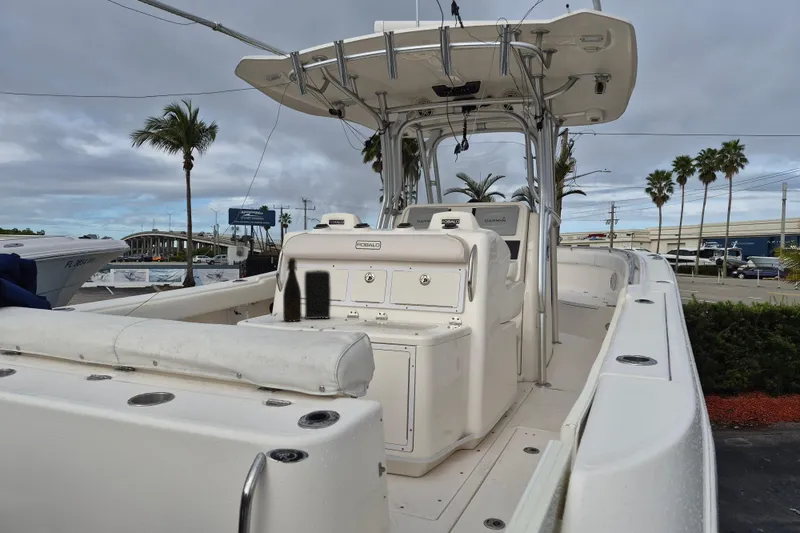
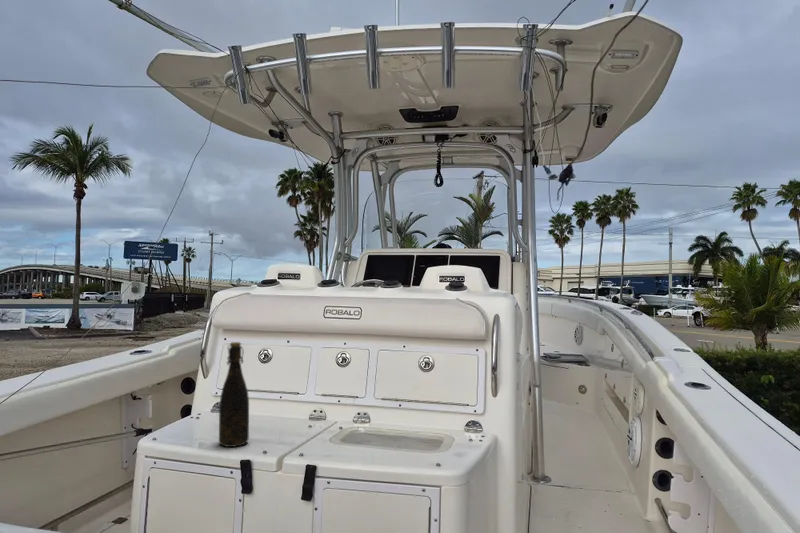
speaker: present [304,270,331,319] -> none [250,356,293,435]

